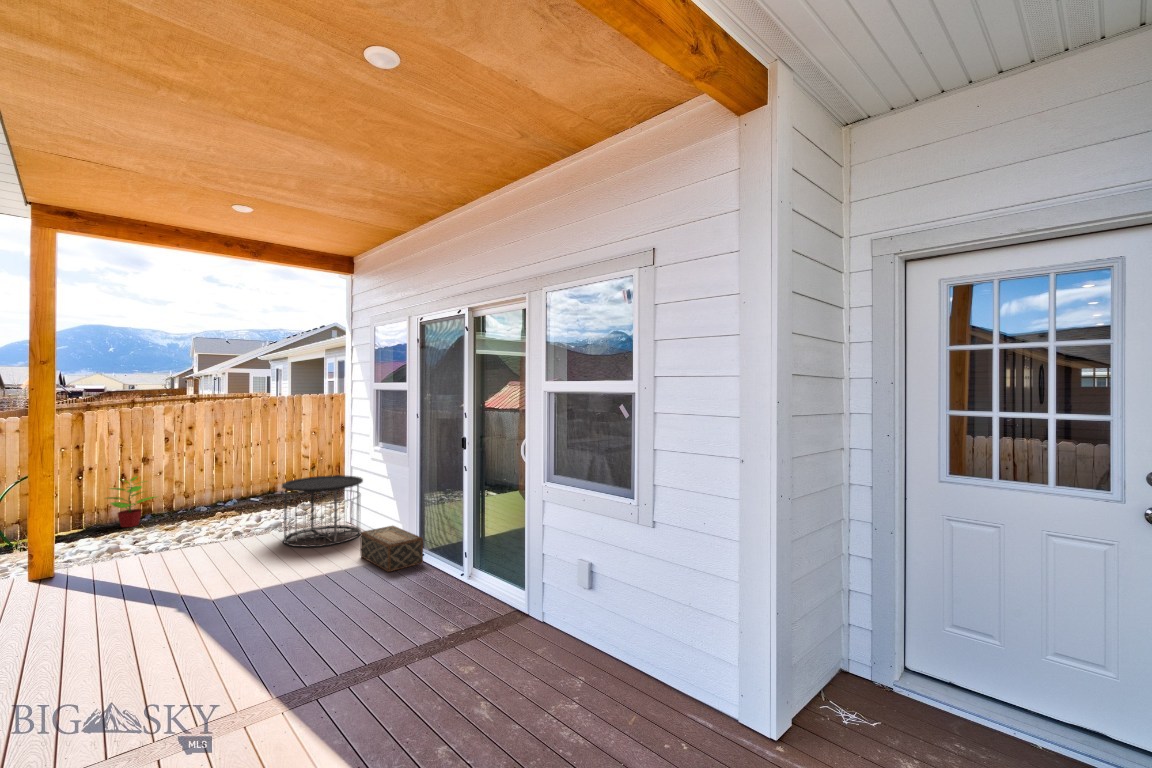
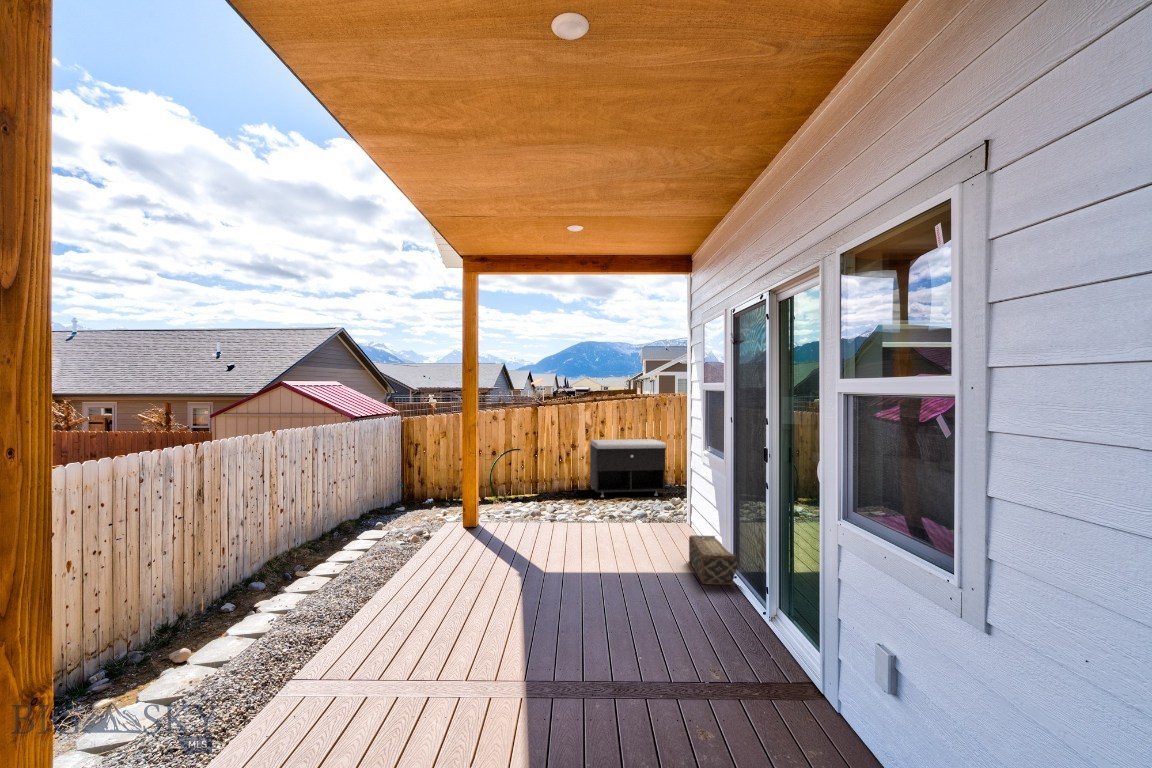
storage bench: none [173,442,284,518] -> present [590,439,666,497]
side table: present [282,475,363,547] -> none [639,475,710,543]
potted plant: present [108,476,155,527] -> none [547,457,579,496]

